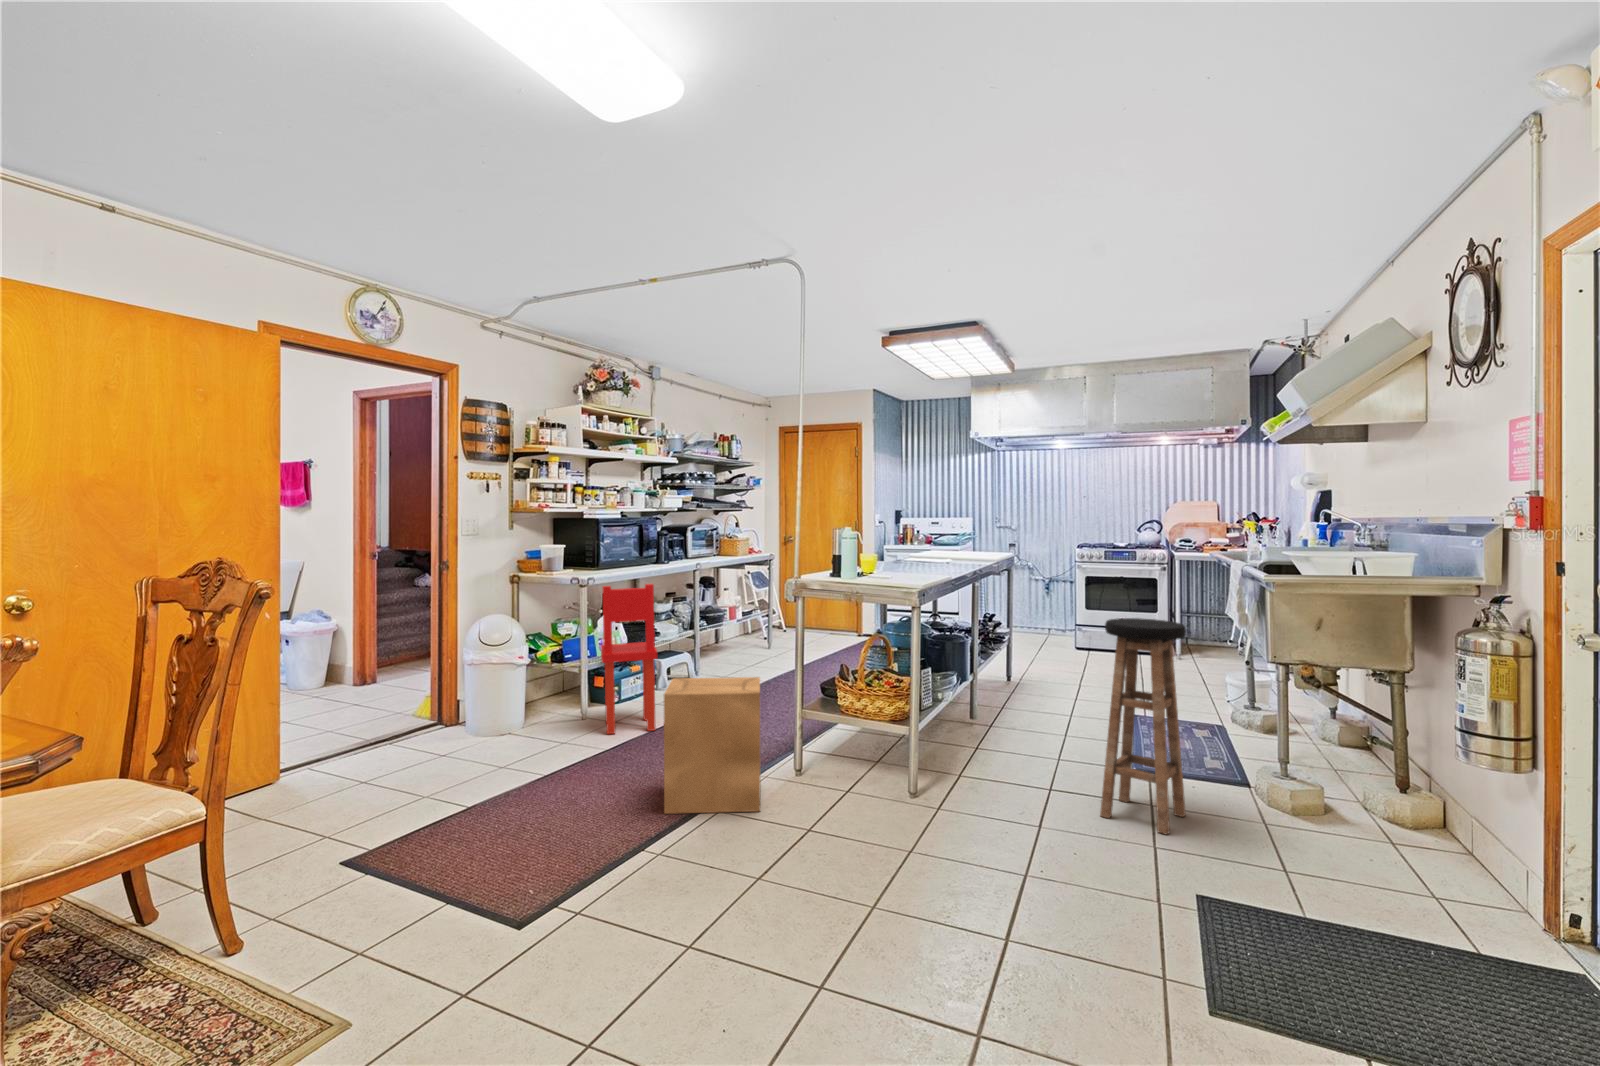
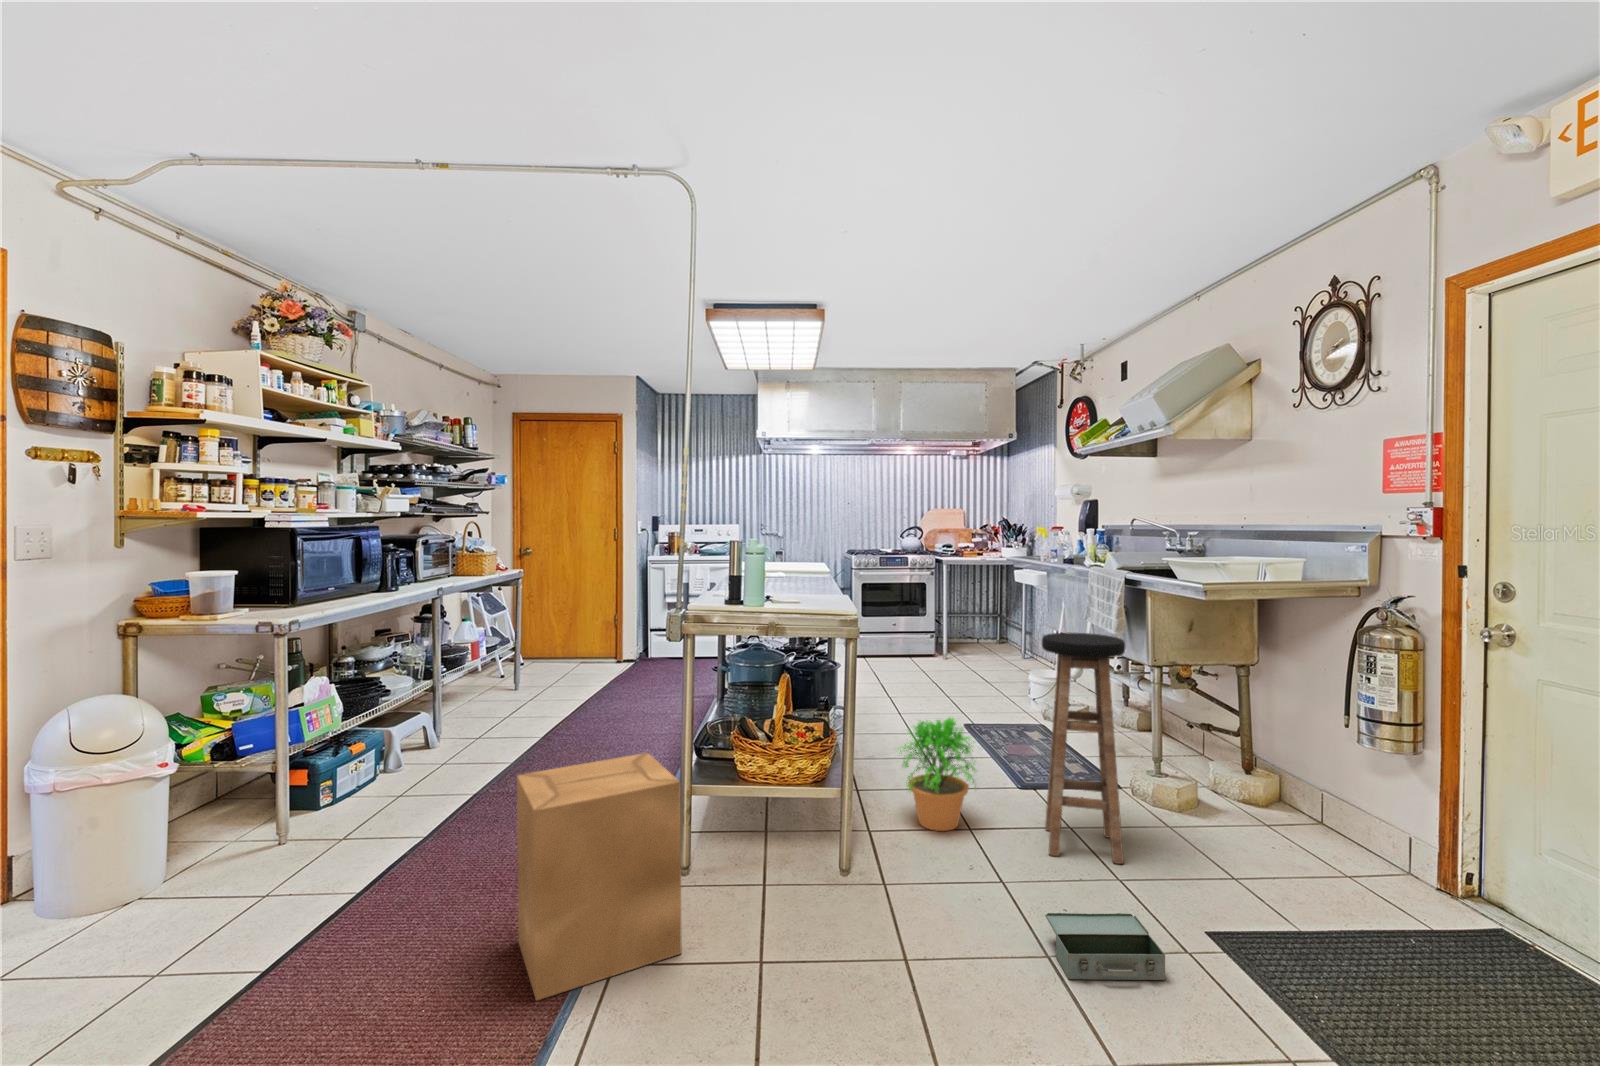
chair: present [601,584,657,734] -> none [320,625,431,866]
potted plant: none [983,685,1065,785] -> present [898,718,976,831]
toolbox: none [1020,840,1110,904] -> present [1045,913,1165,980]

